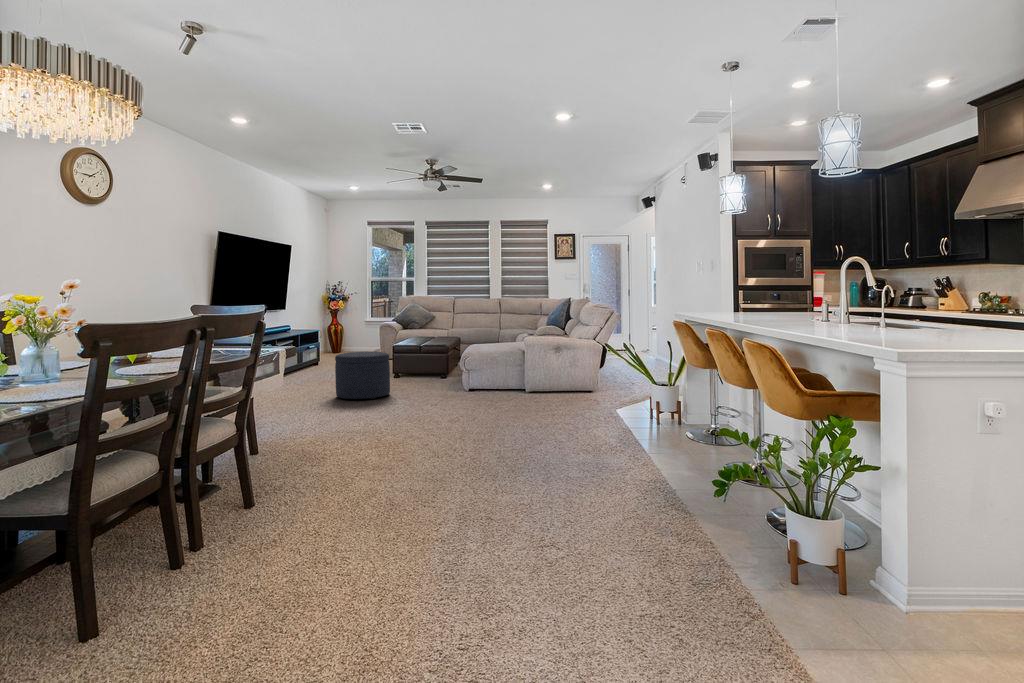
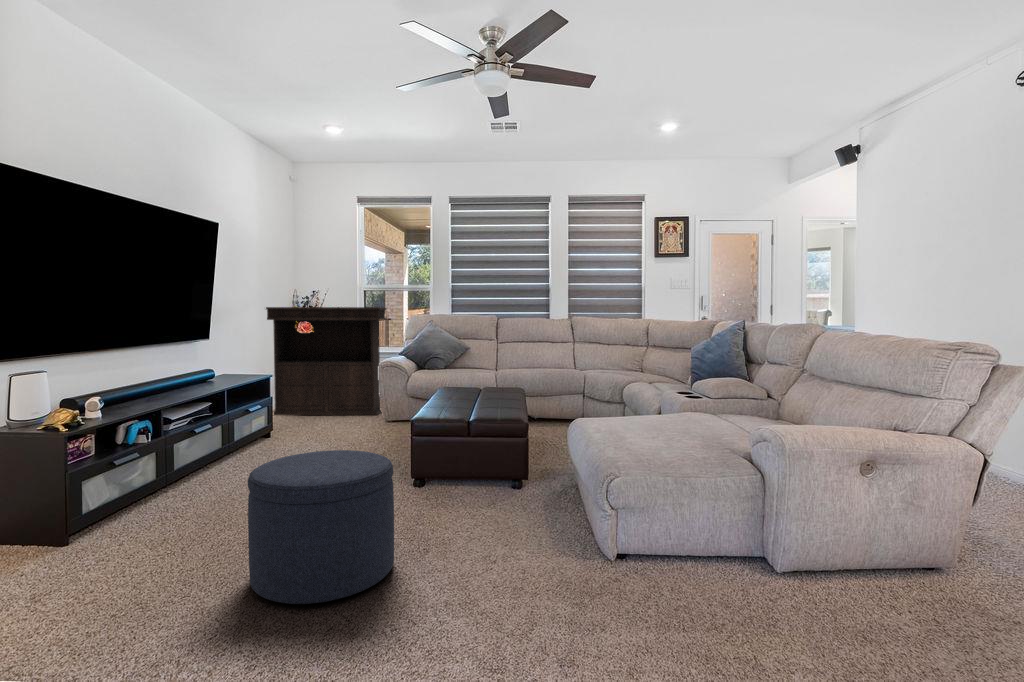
console table: none [311,293,385,359] -> present [266,307,387,415]

